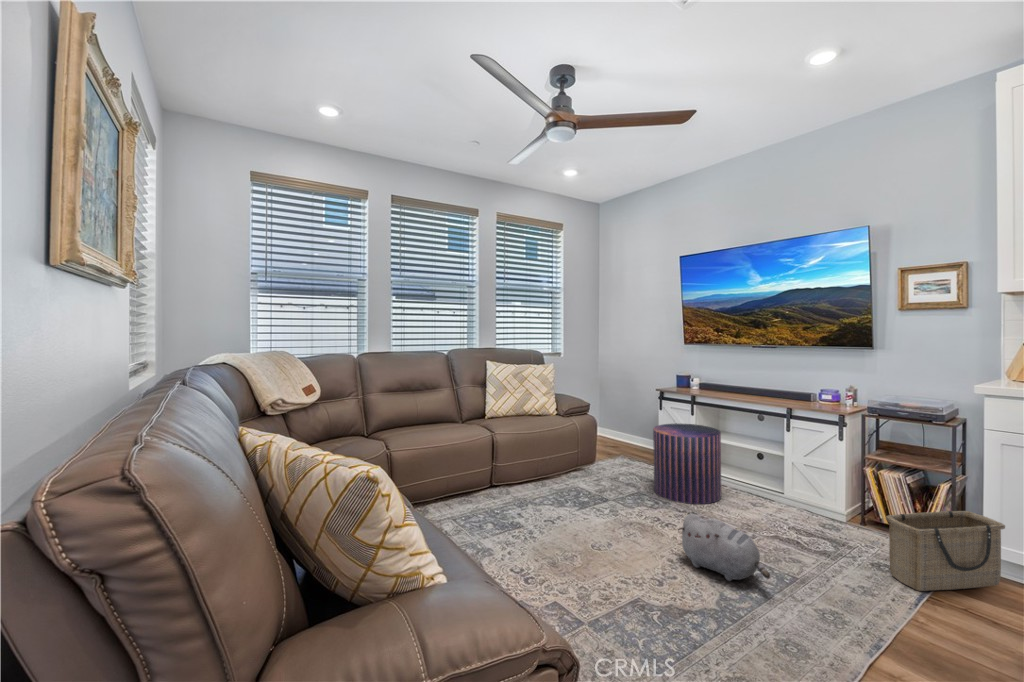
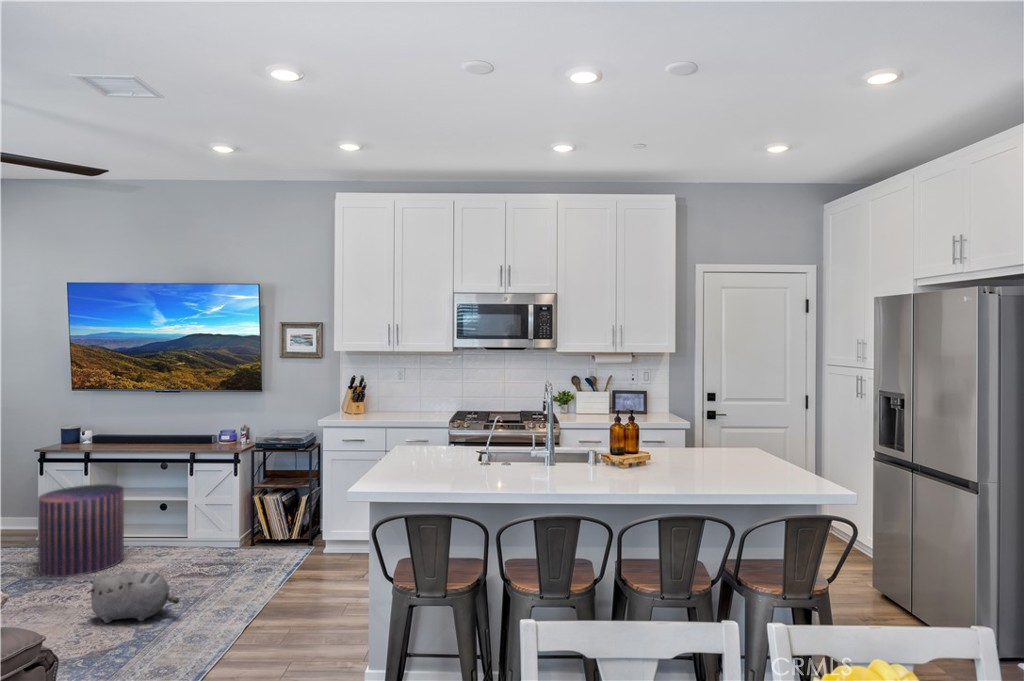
basket: present [886,511,1005,591] -> none [265,511,333,576]

